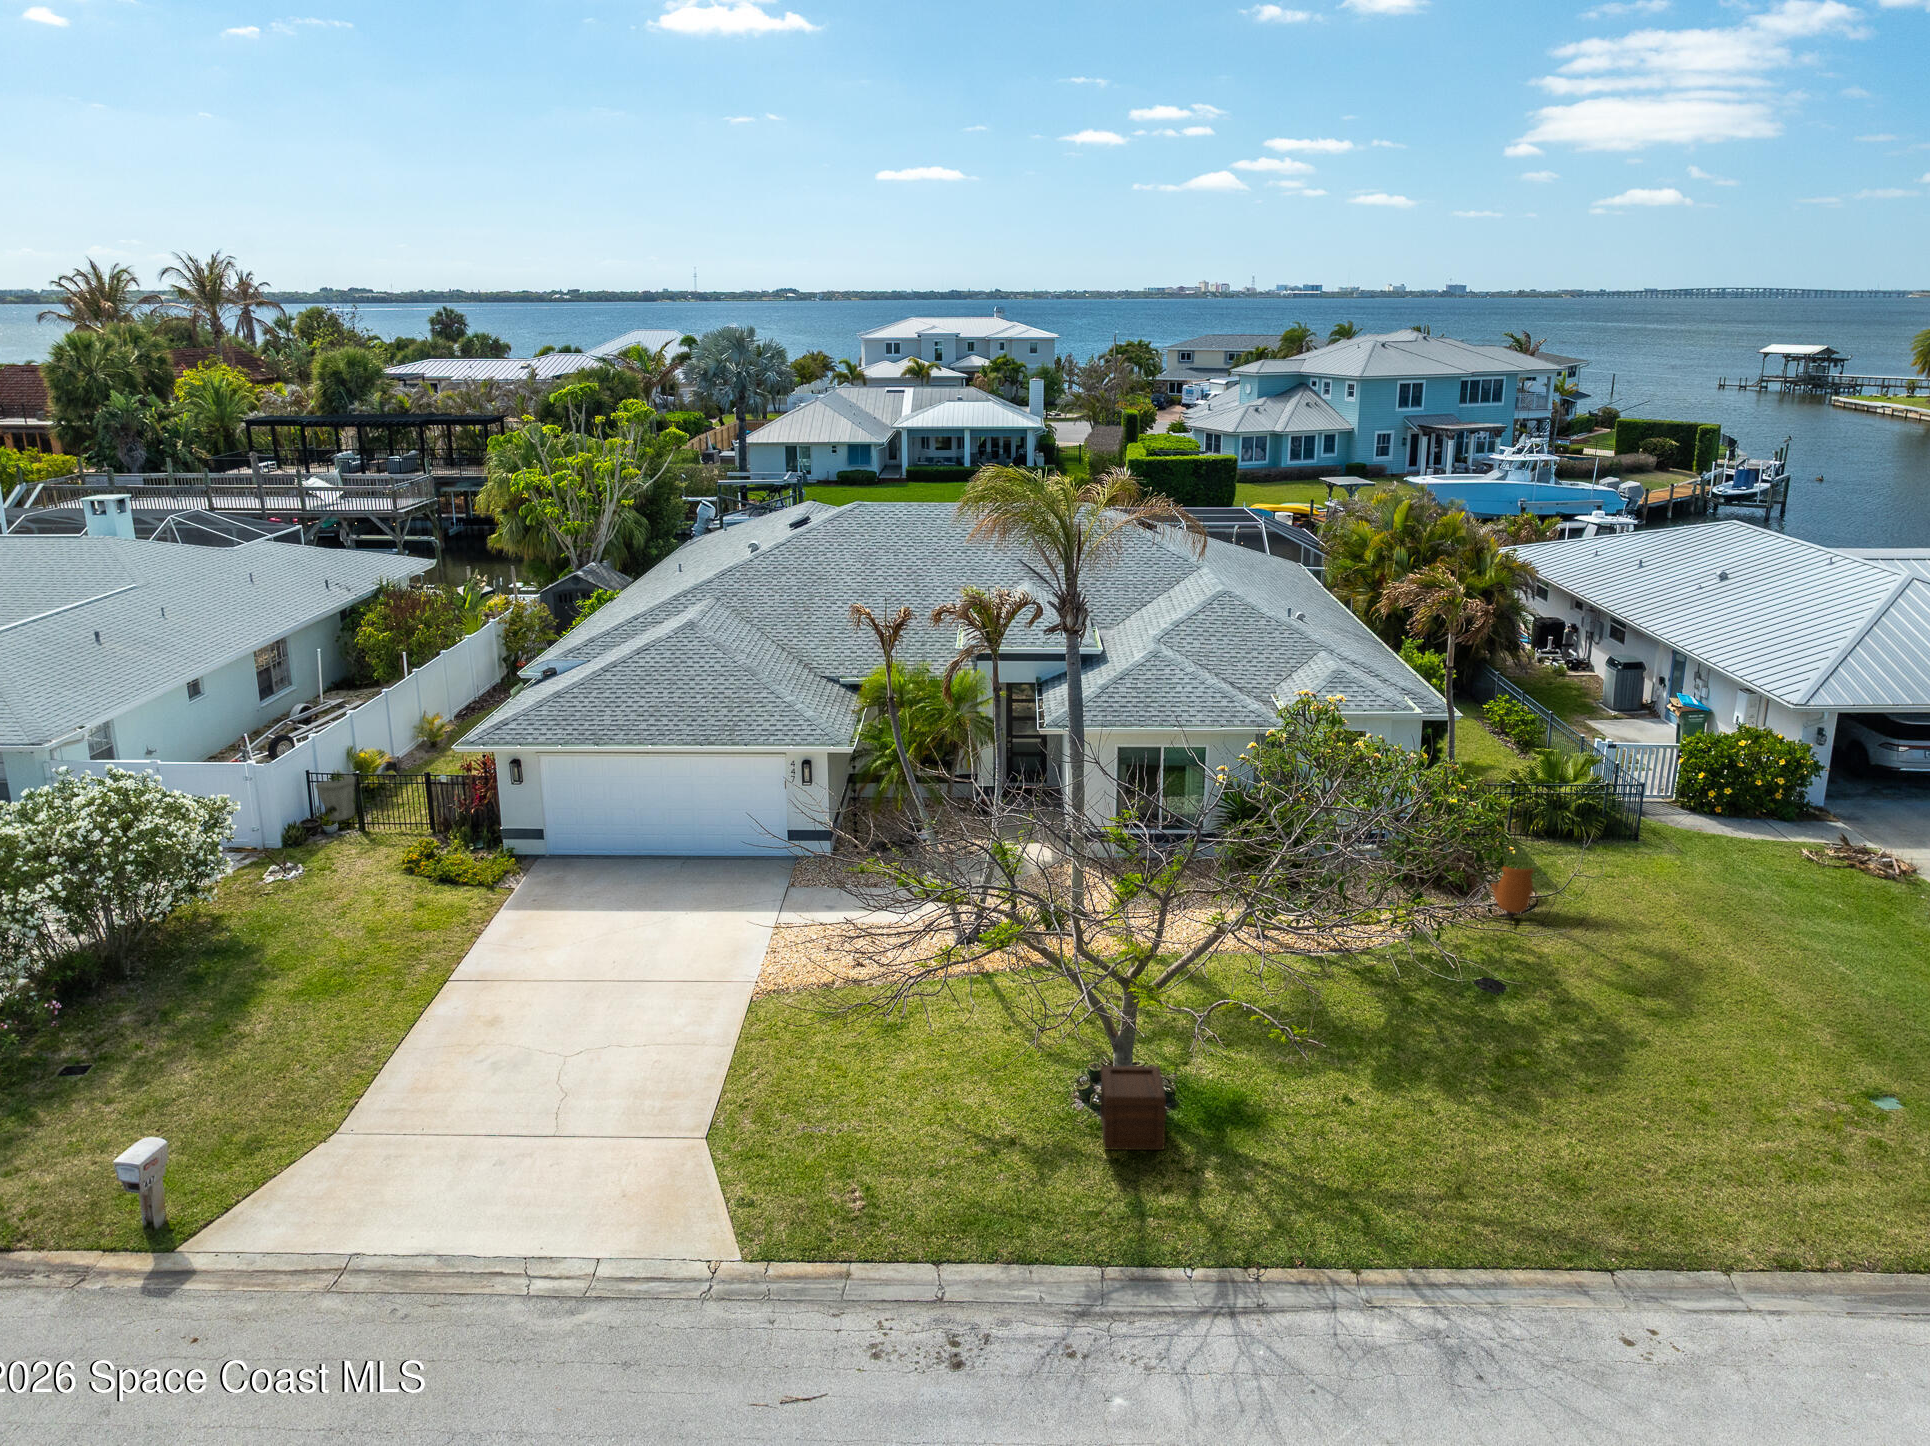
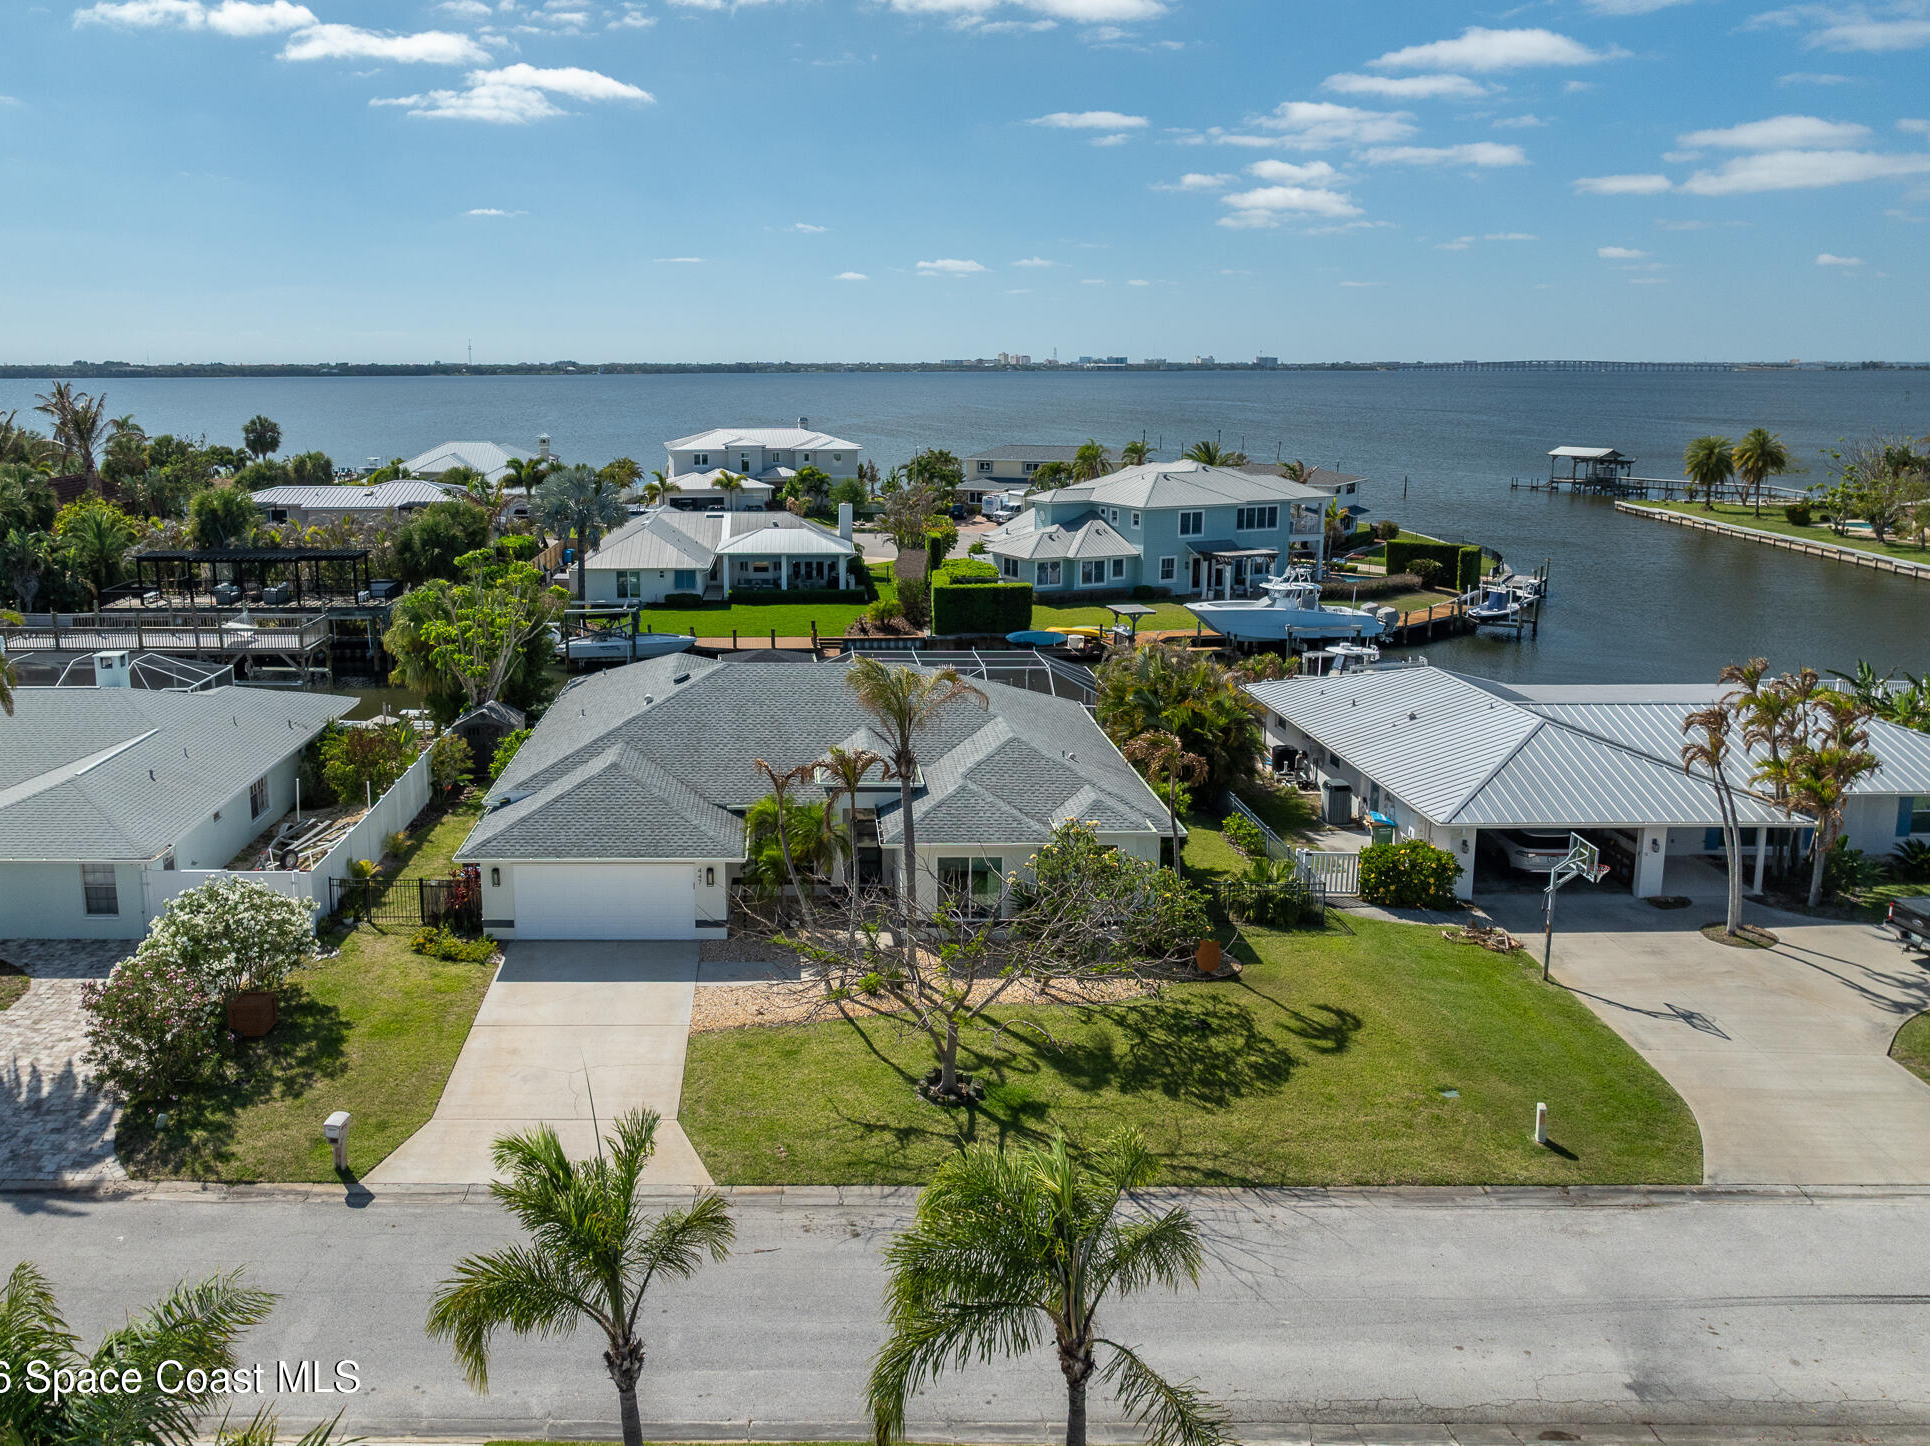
trash can: present [315,775,355,821] -> none [328,881,360,917]
wooden crate: present [1101,1066,1166,1150] -> present [227,991,278,1036]

